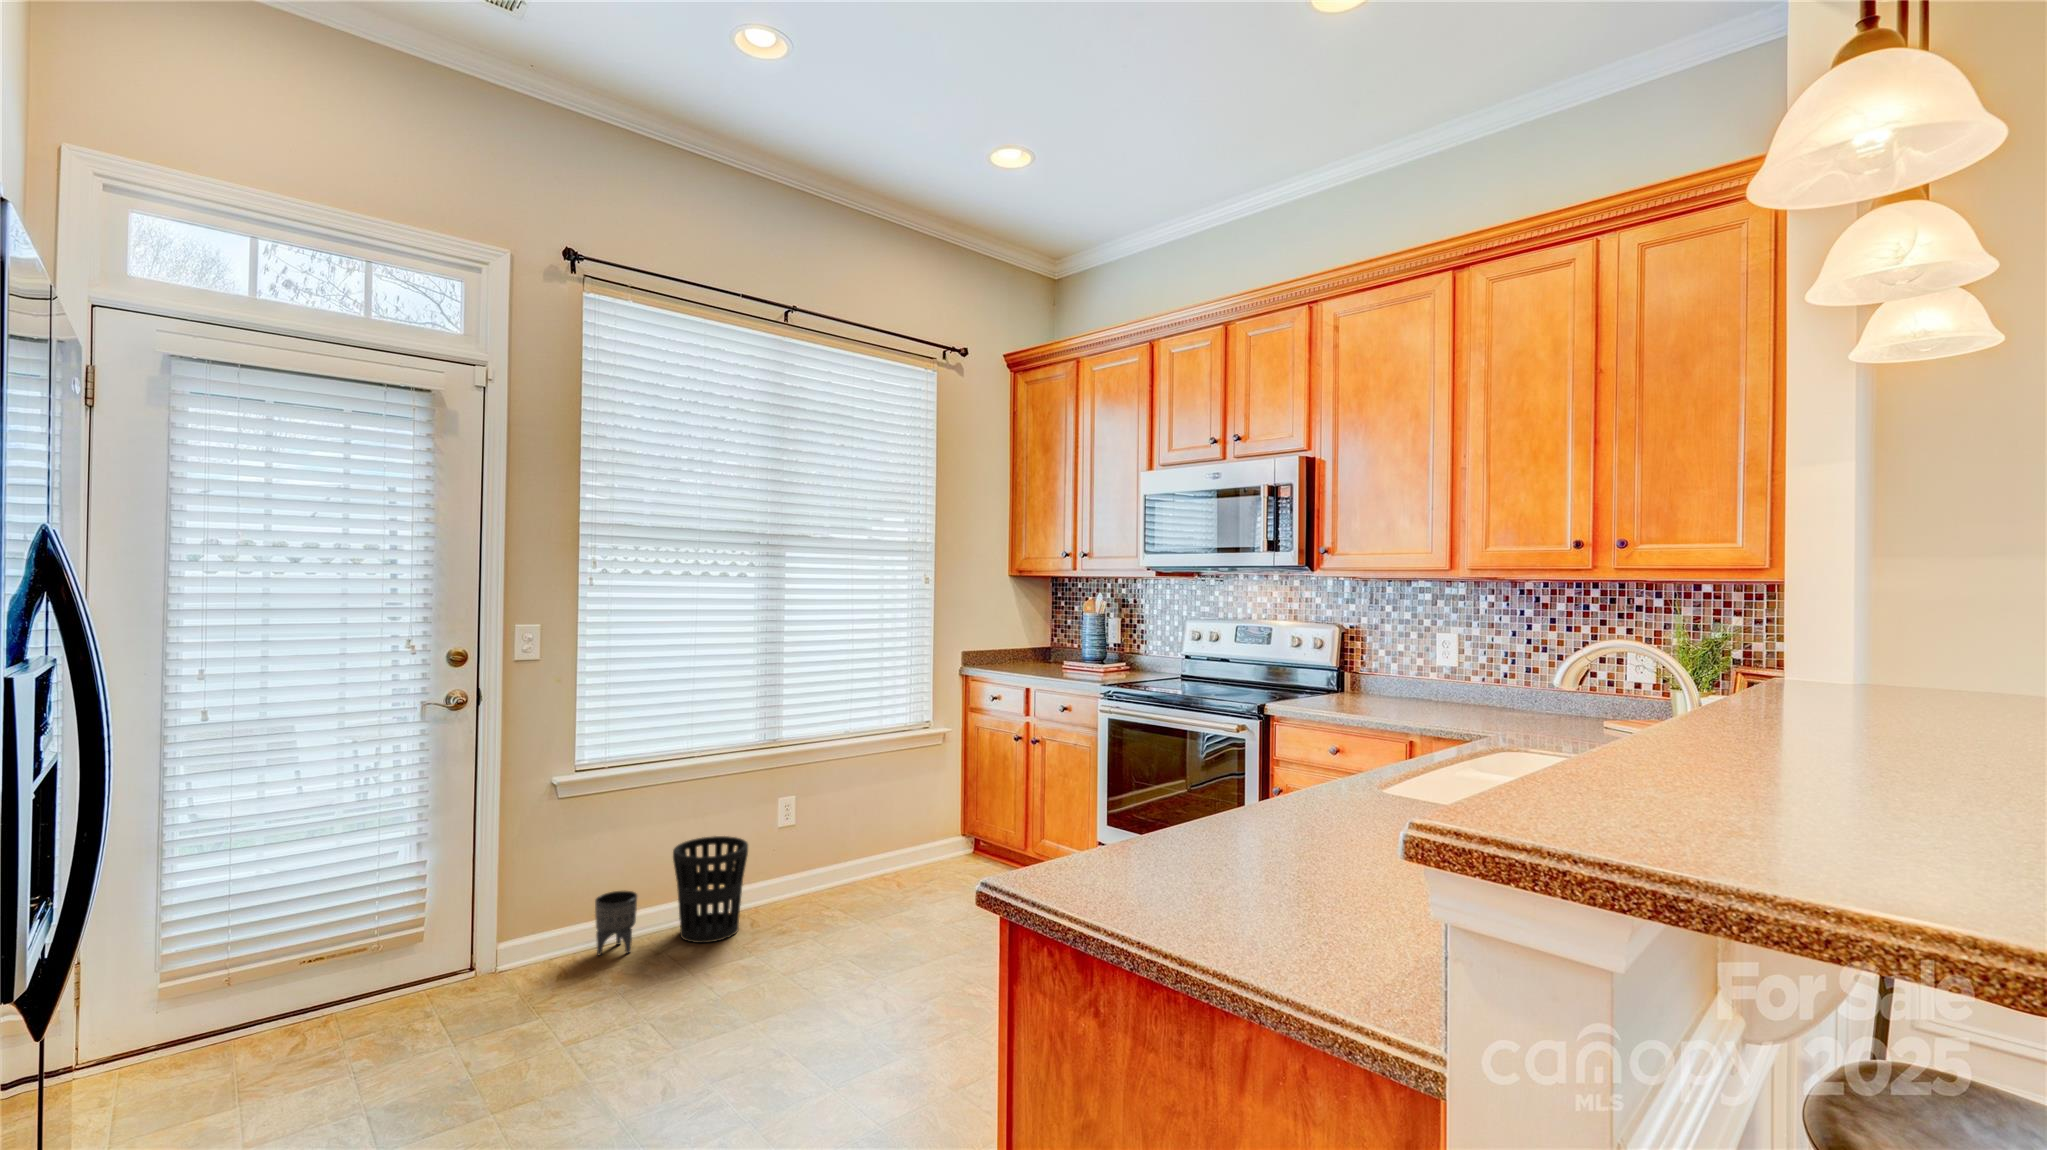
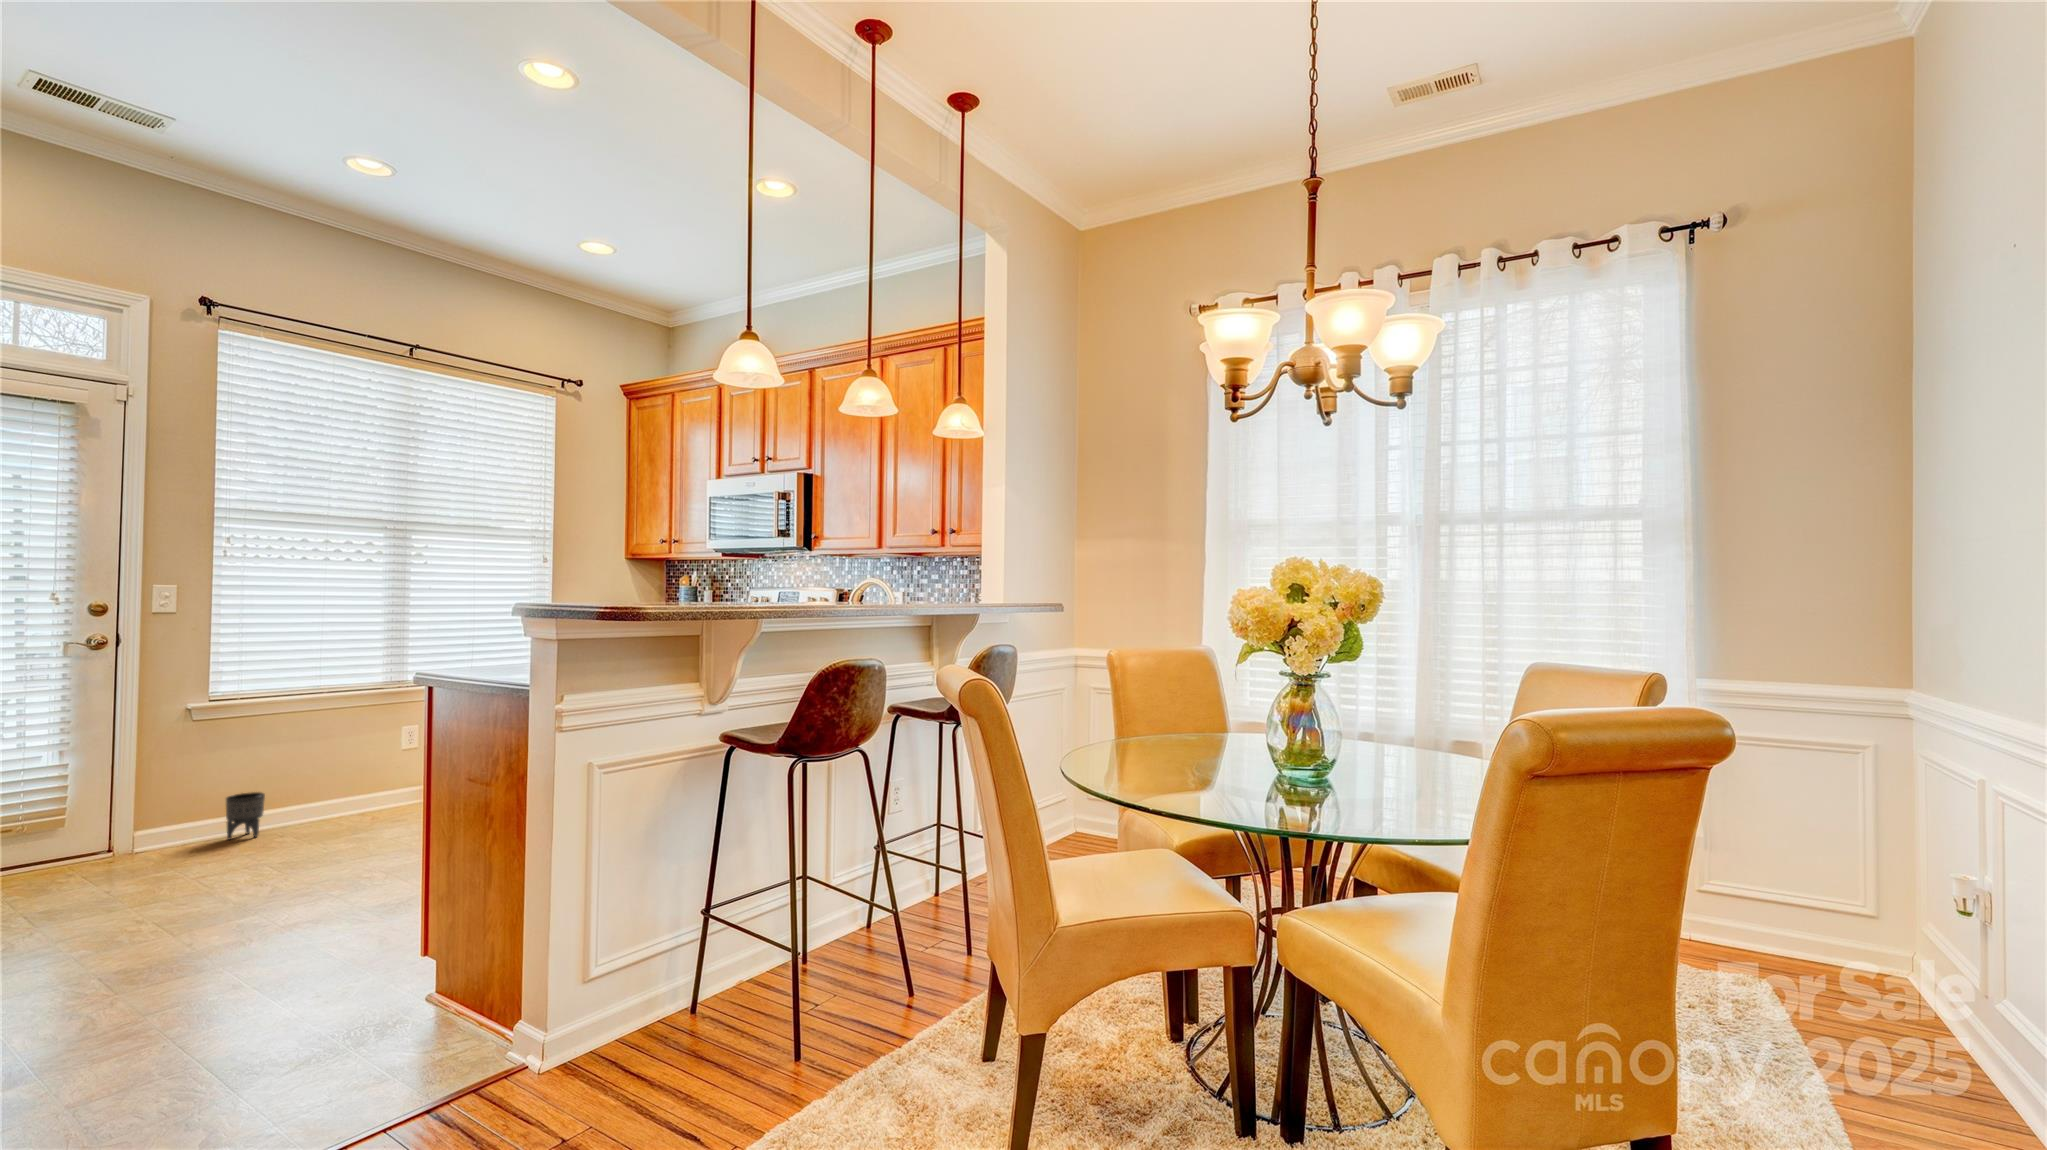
wastebasket: present [673,836,748,943] -> none [298,753,367,829]

